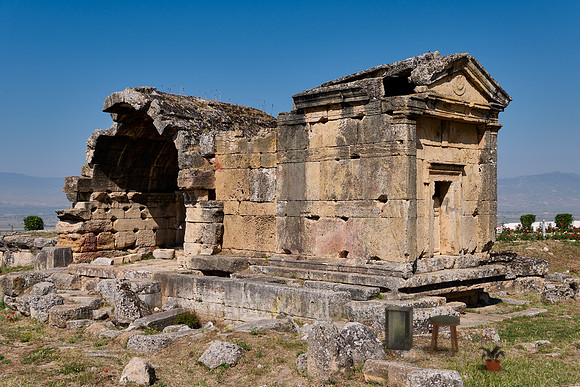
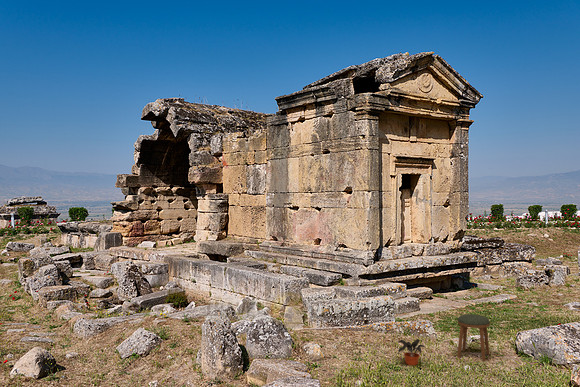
storage box: present [385,306,413,351] -> none [321,293,351,339]
stool: present [430,315,459,357] -> present [457,314,490,362]

